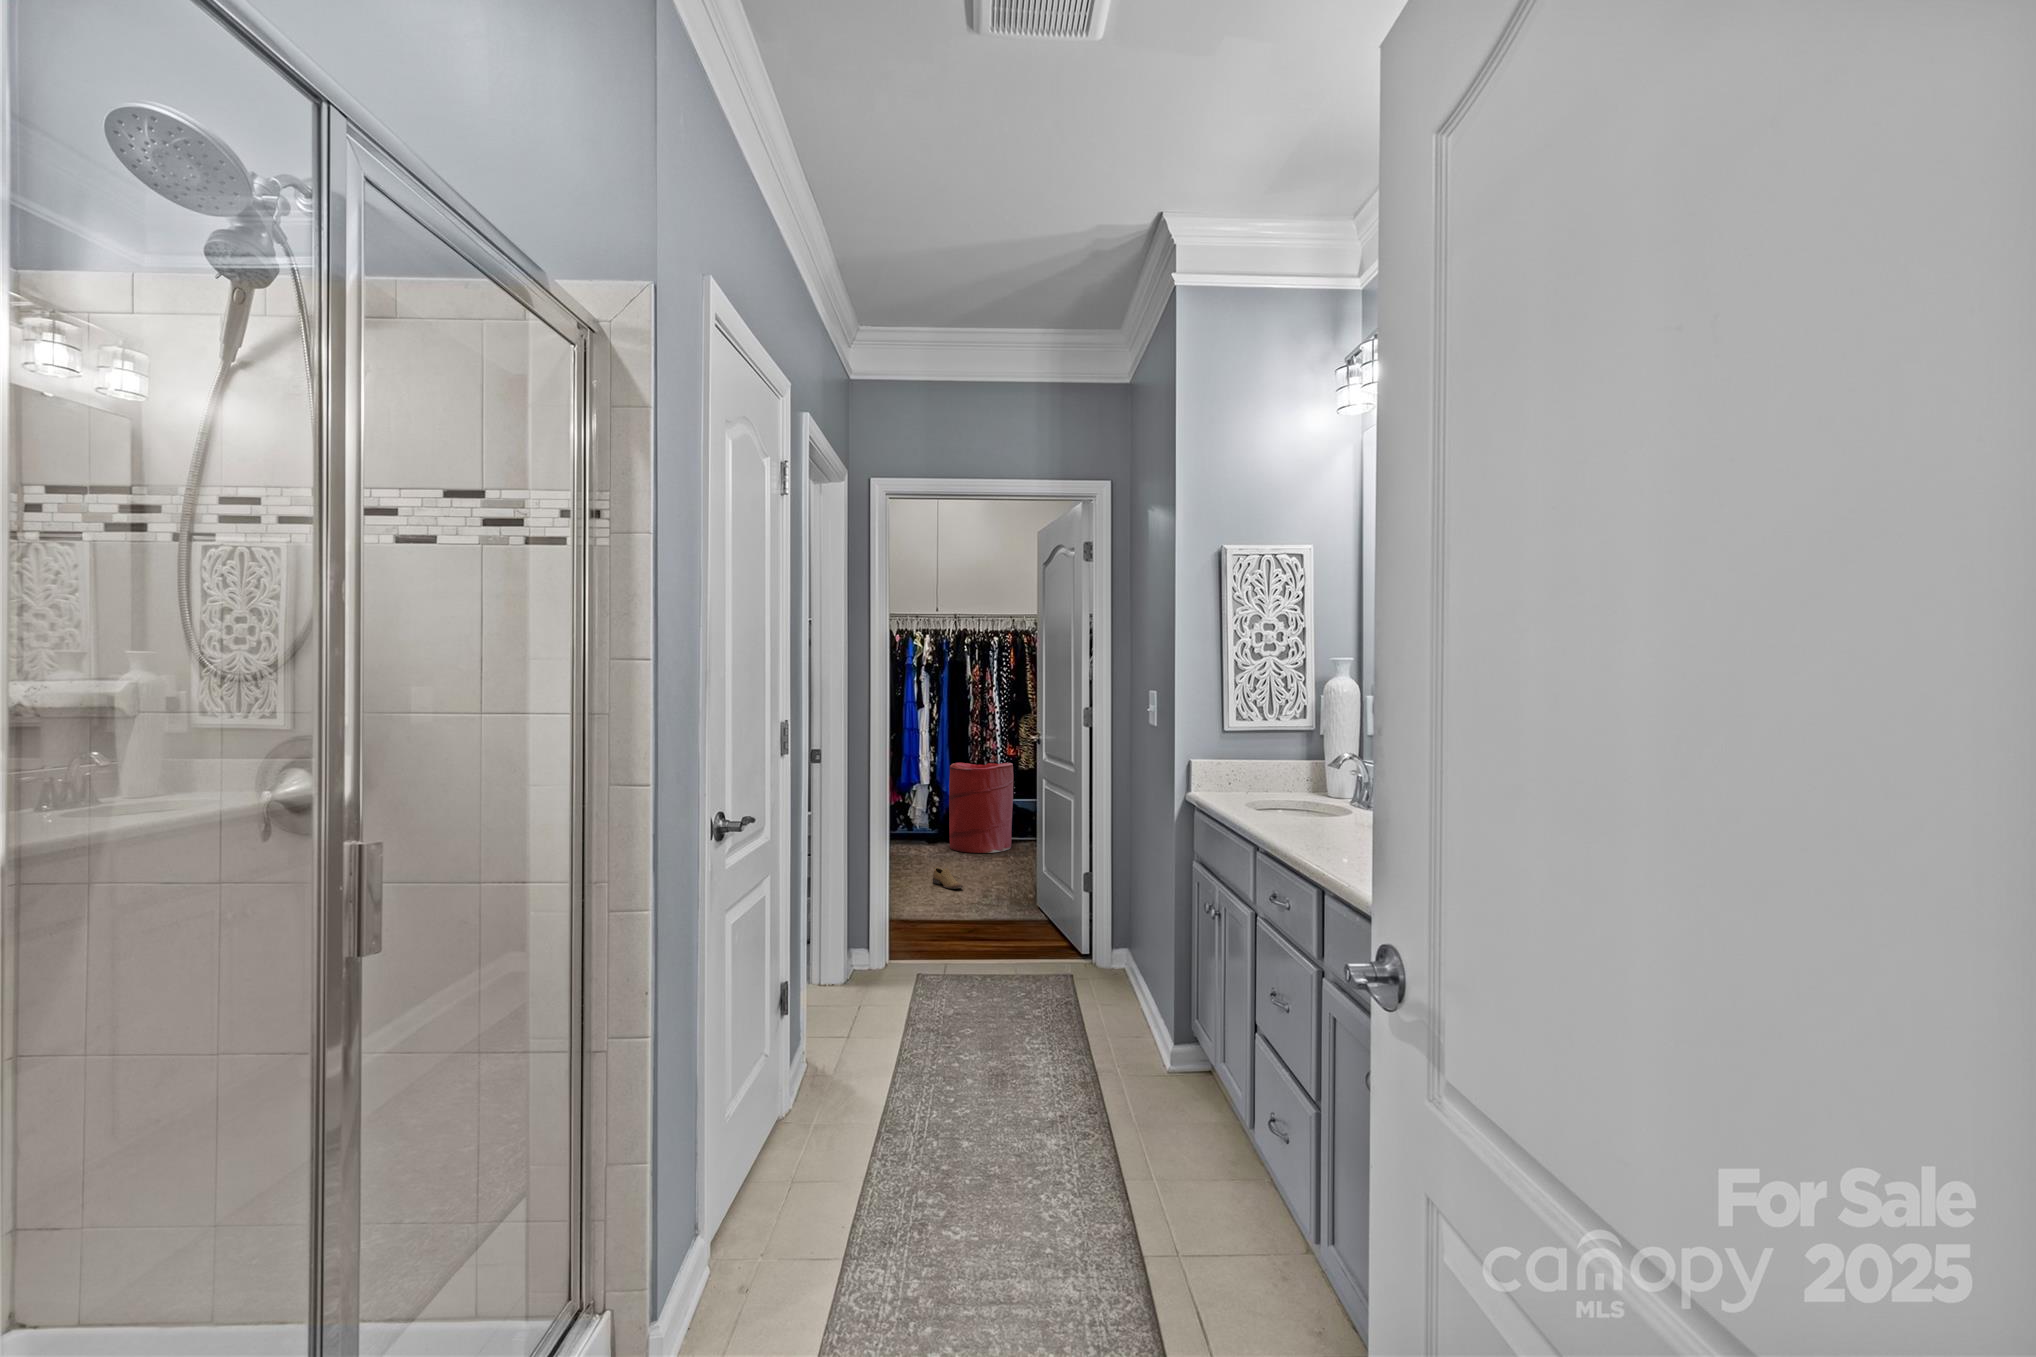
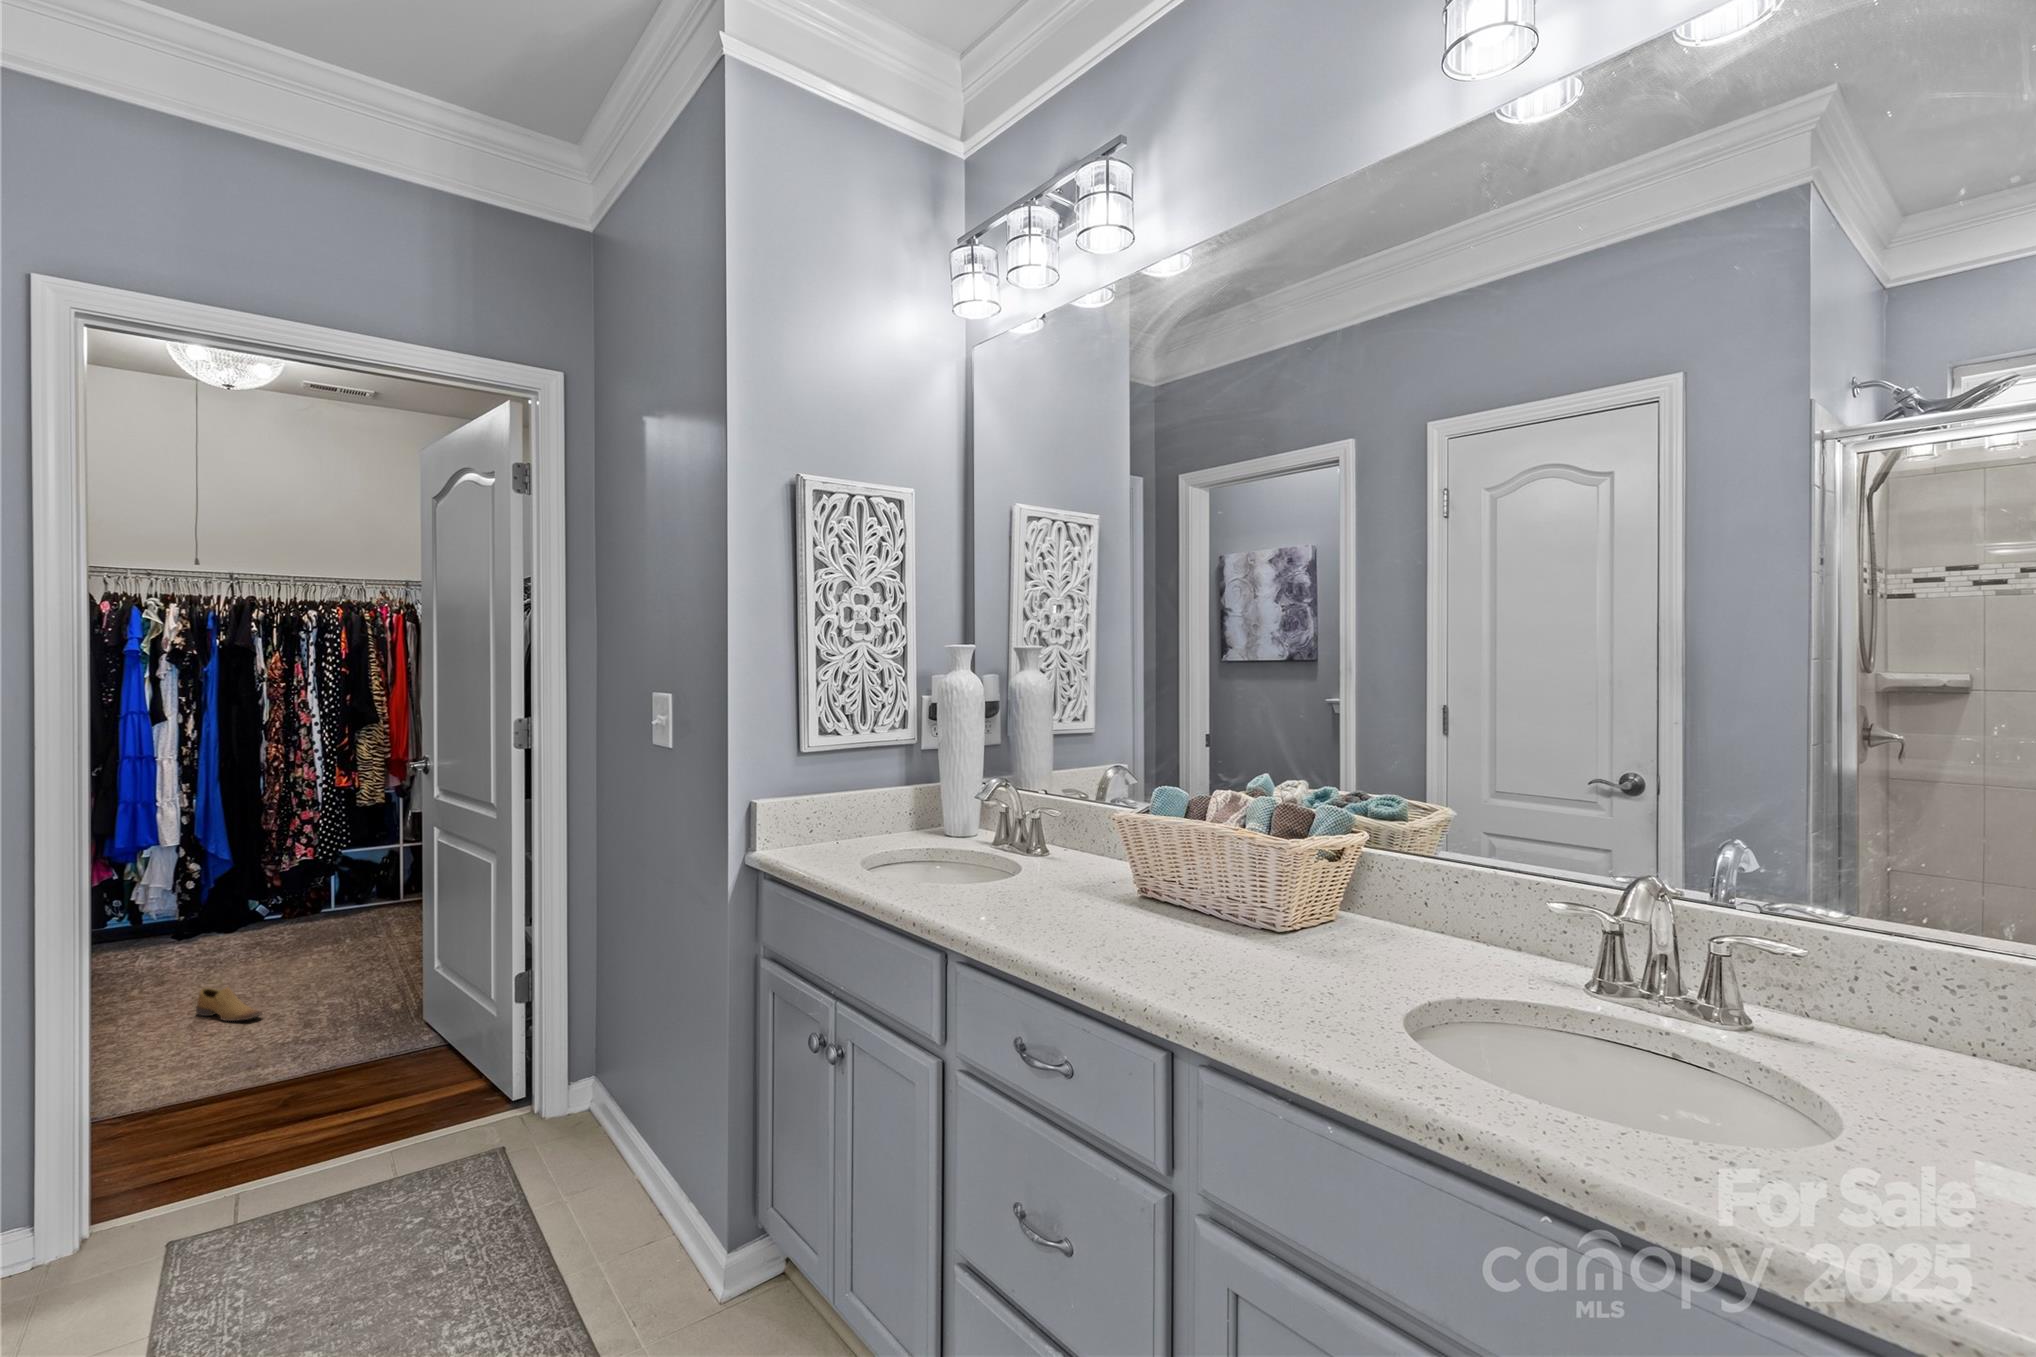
laundry hamper: present [949,763,1013,853] -> none [223,799,347,946]

